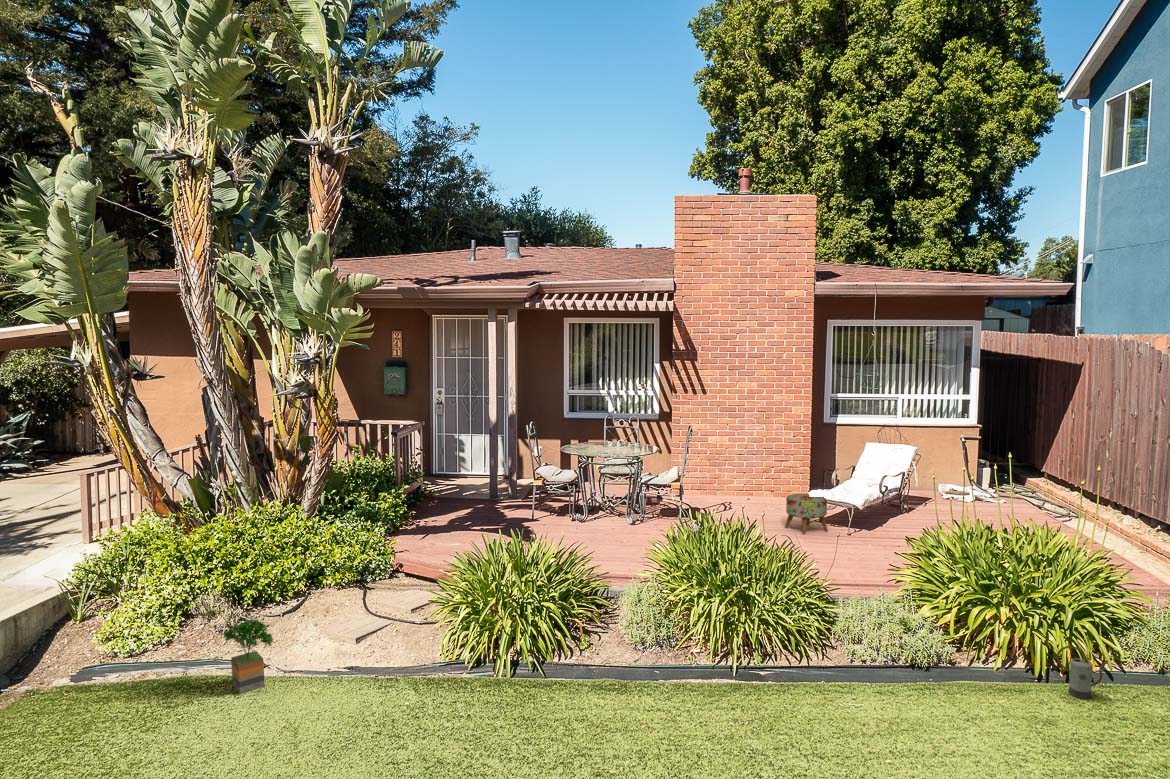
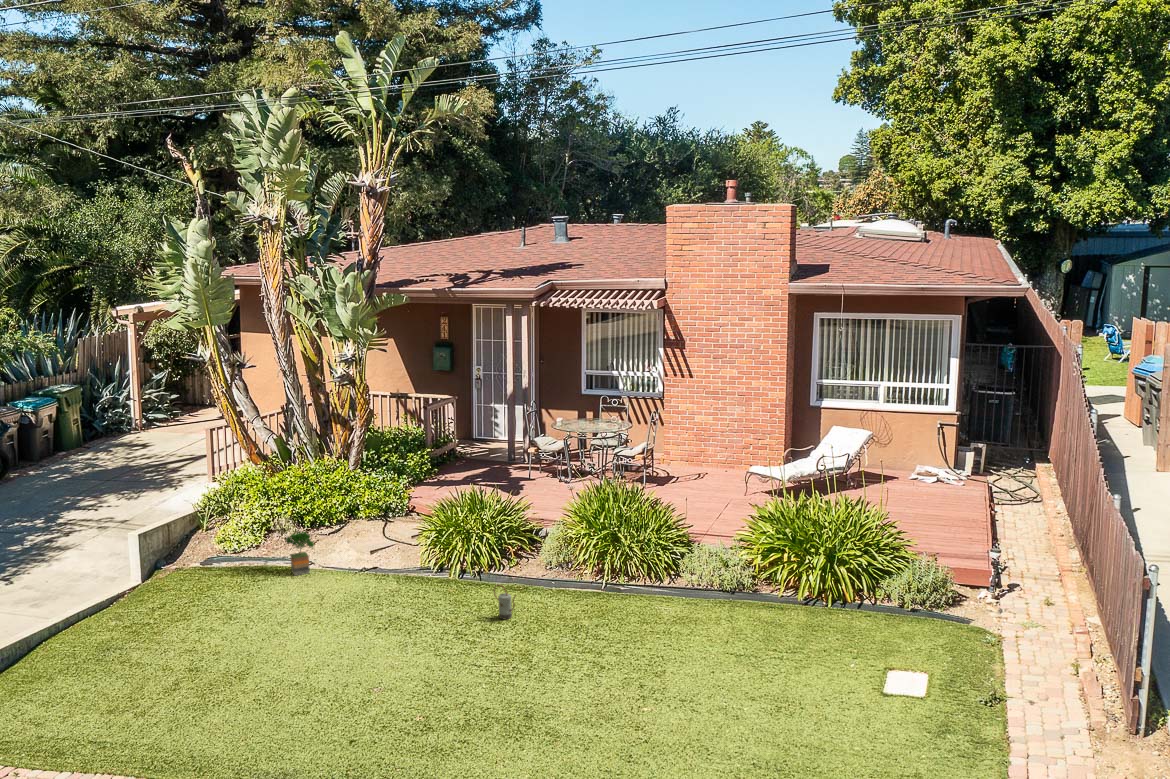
ottoman: present [785,494,828,535] -> none [727,468,760,502]
watering can: present [1057,646,1108,699] -> present [494,584,516,619]

